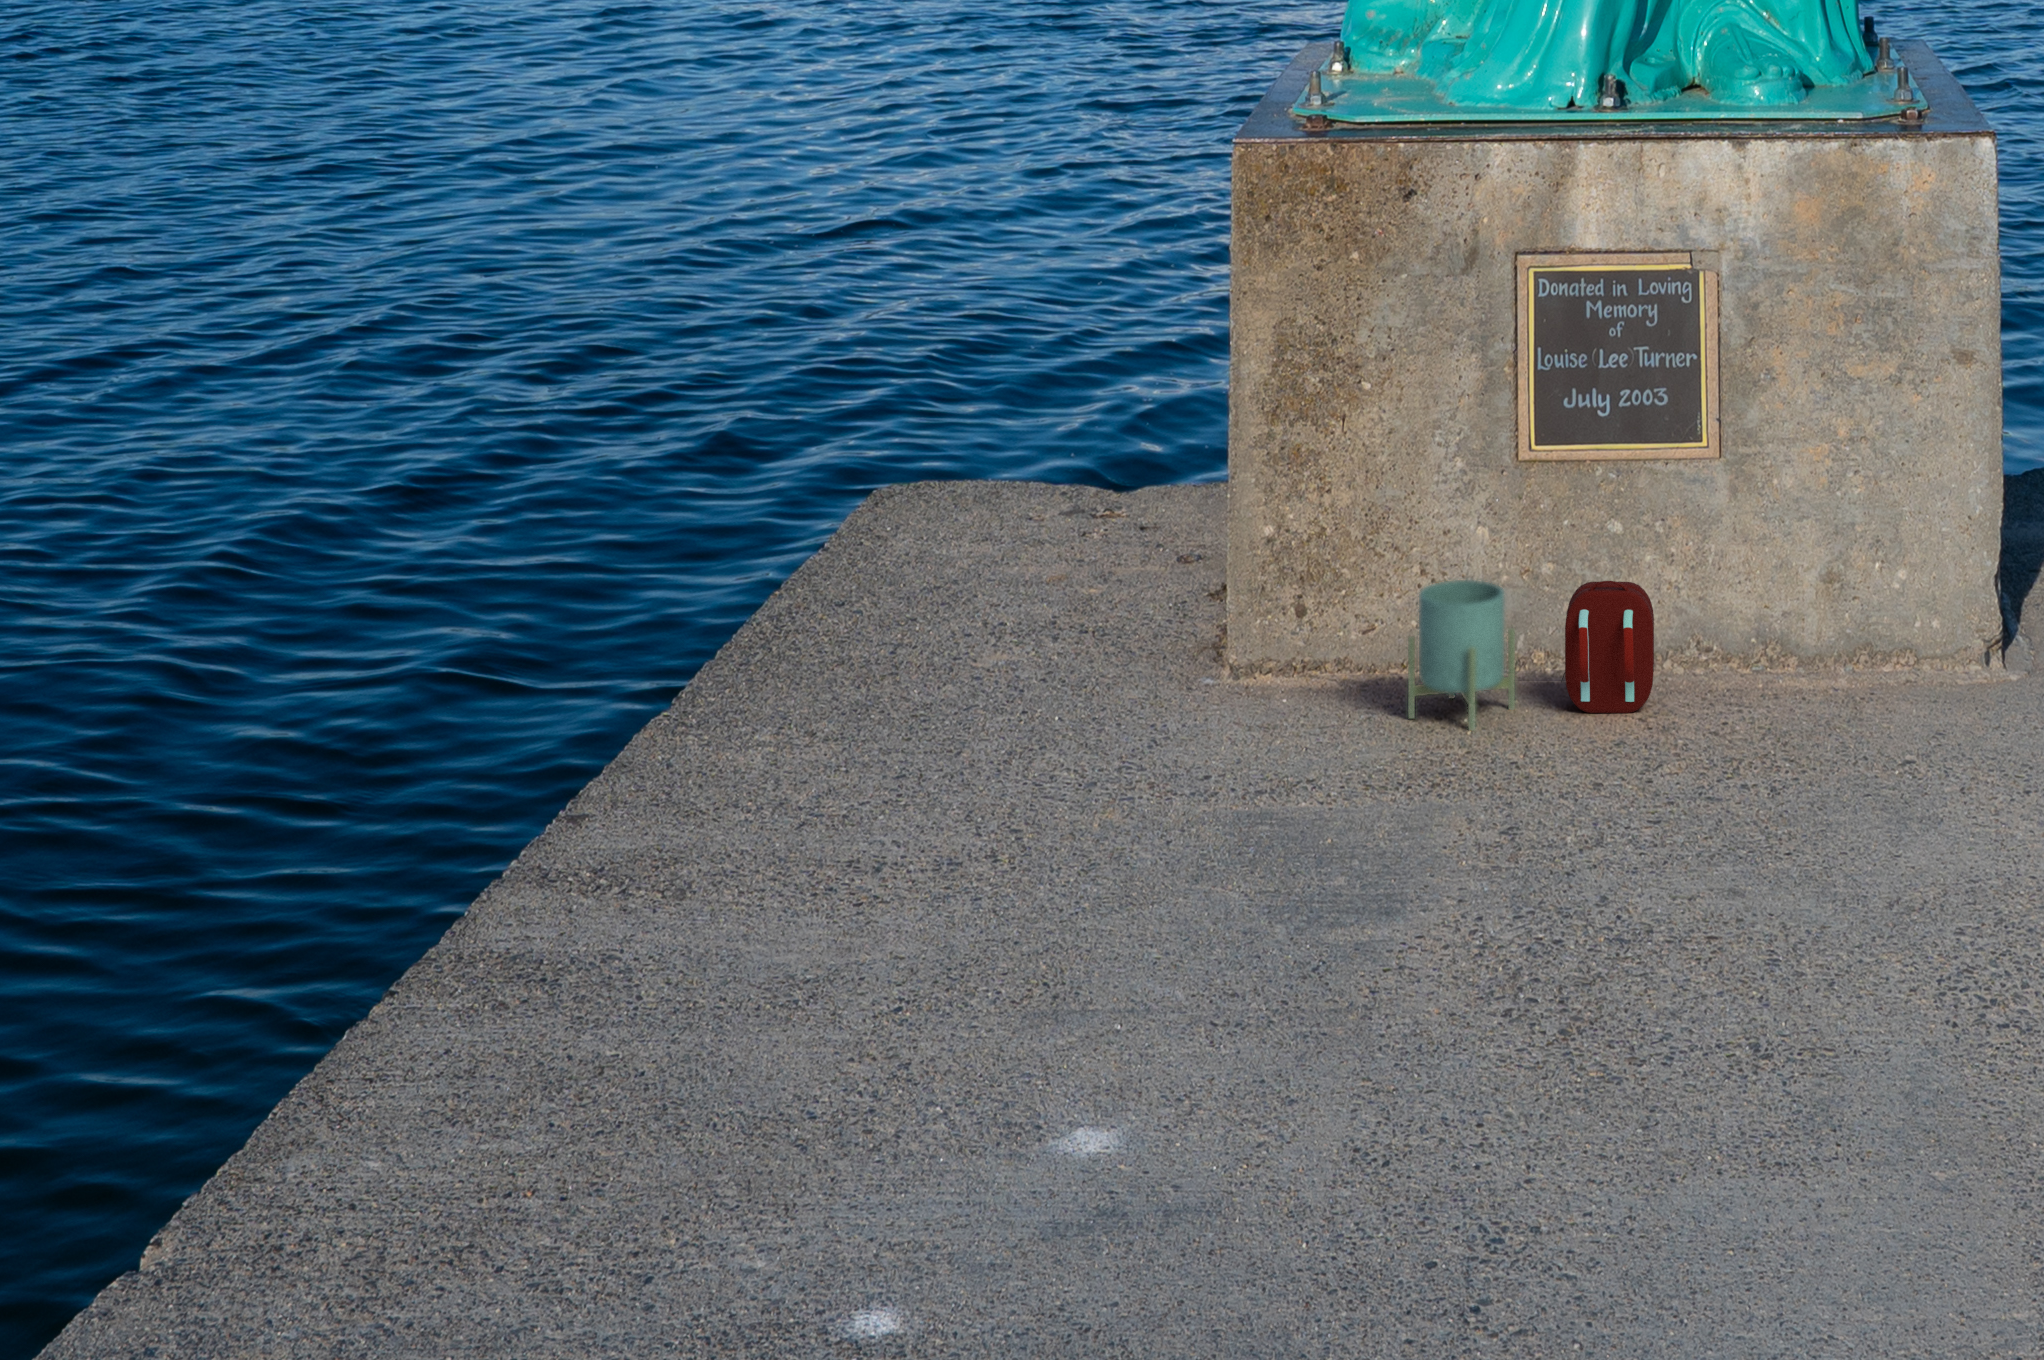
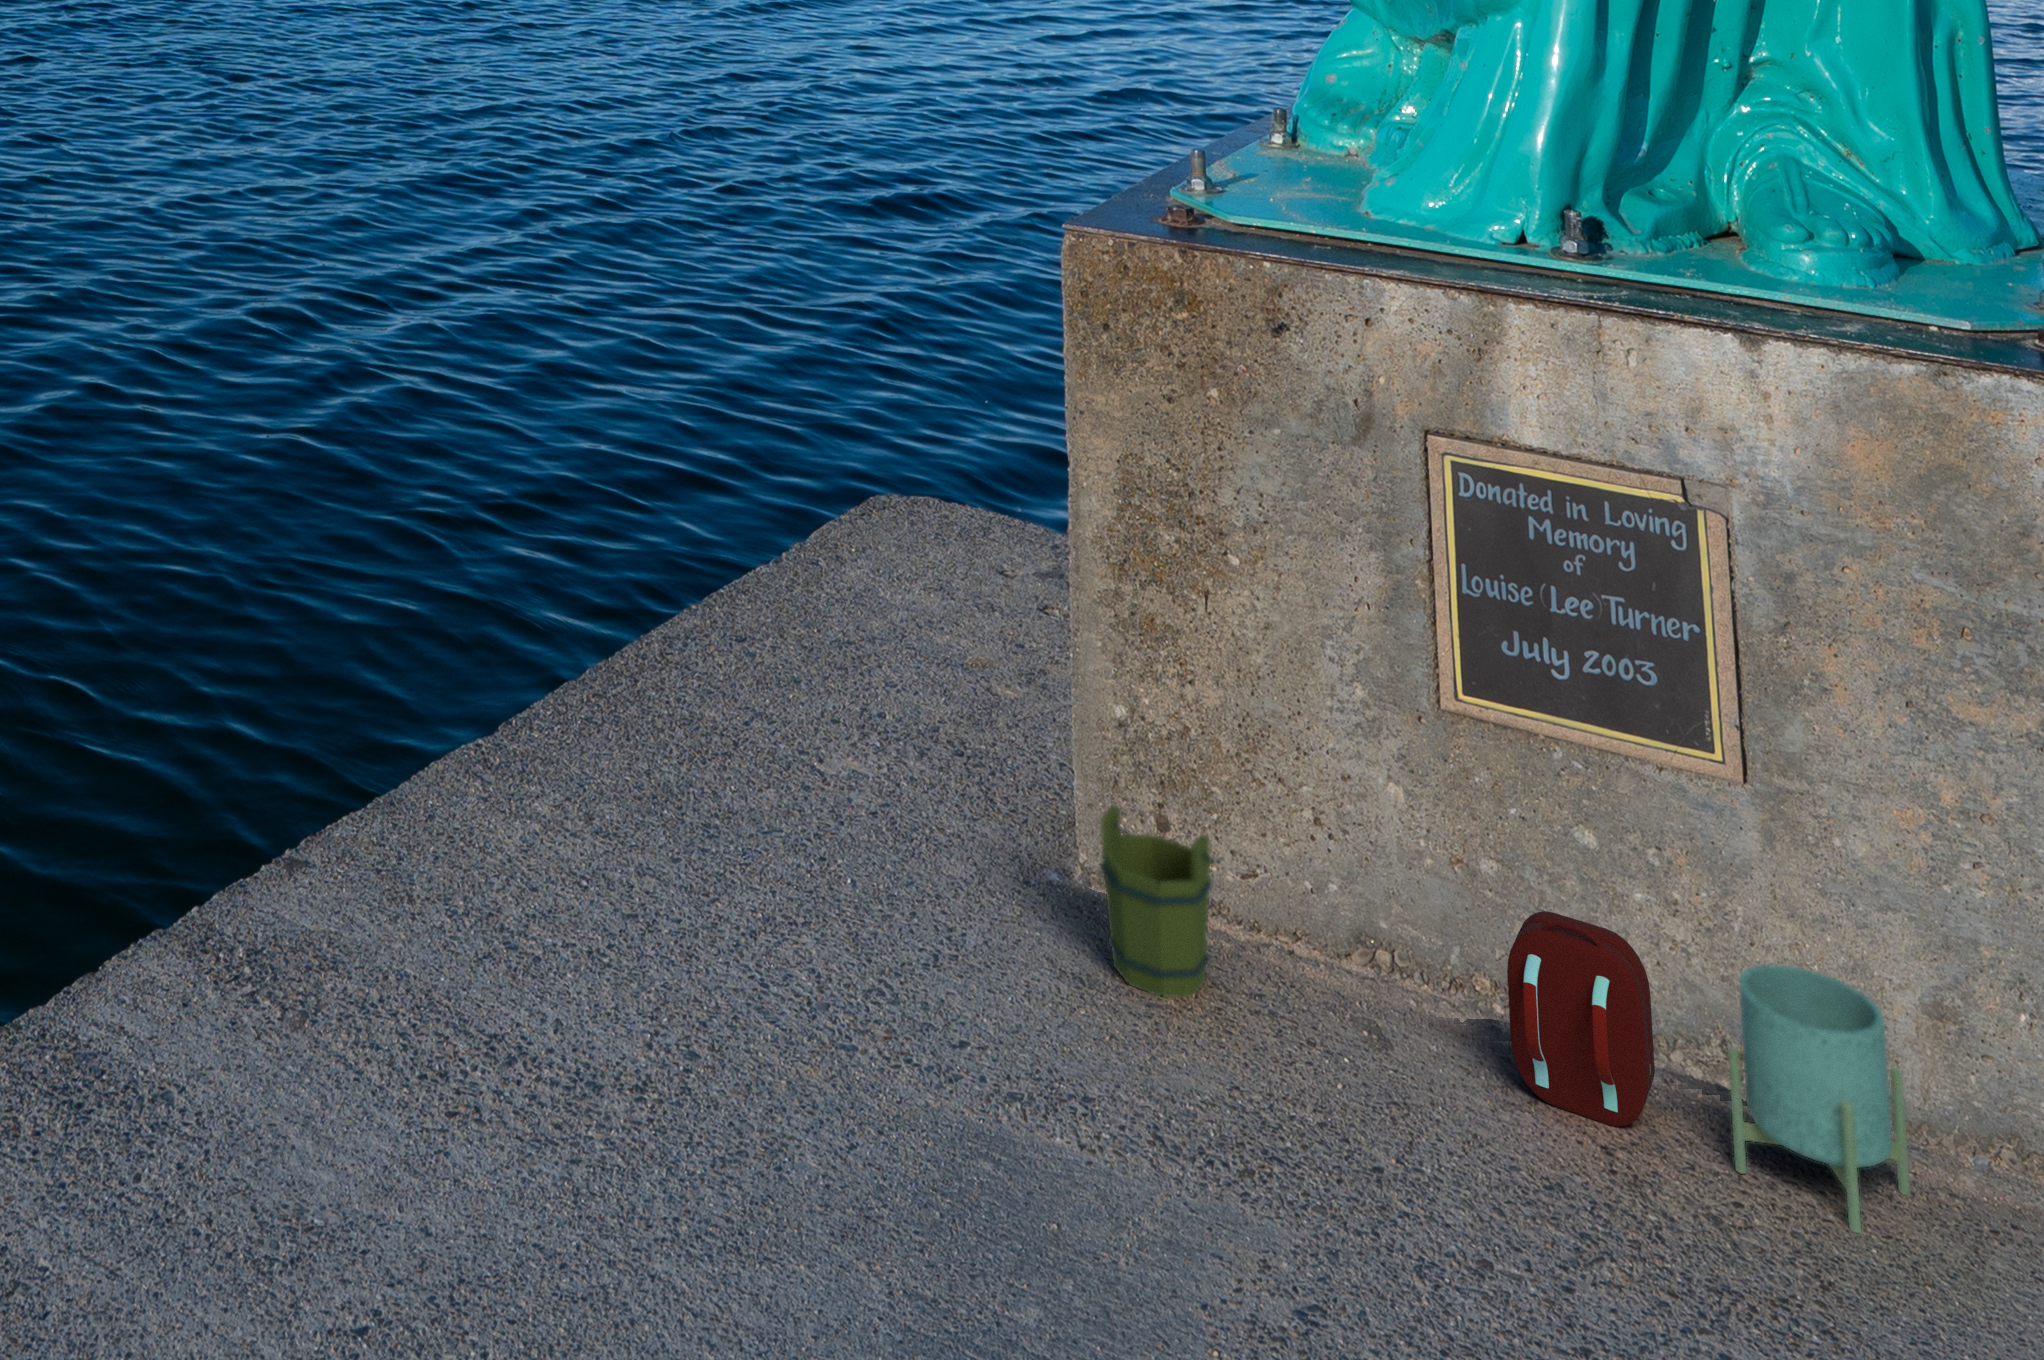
planter: present [1408,580,1515,730] -> present [1728,965,1910,1233]
bucket: none [1265,598,1352,728] -> present [1100,805,1214,997]

